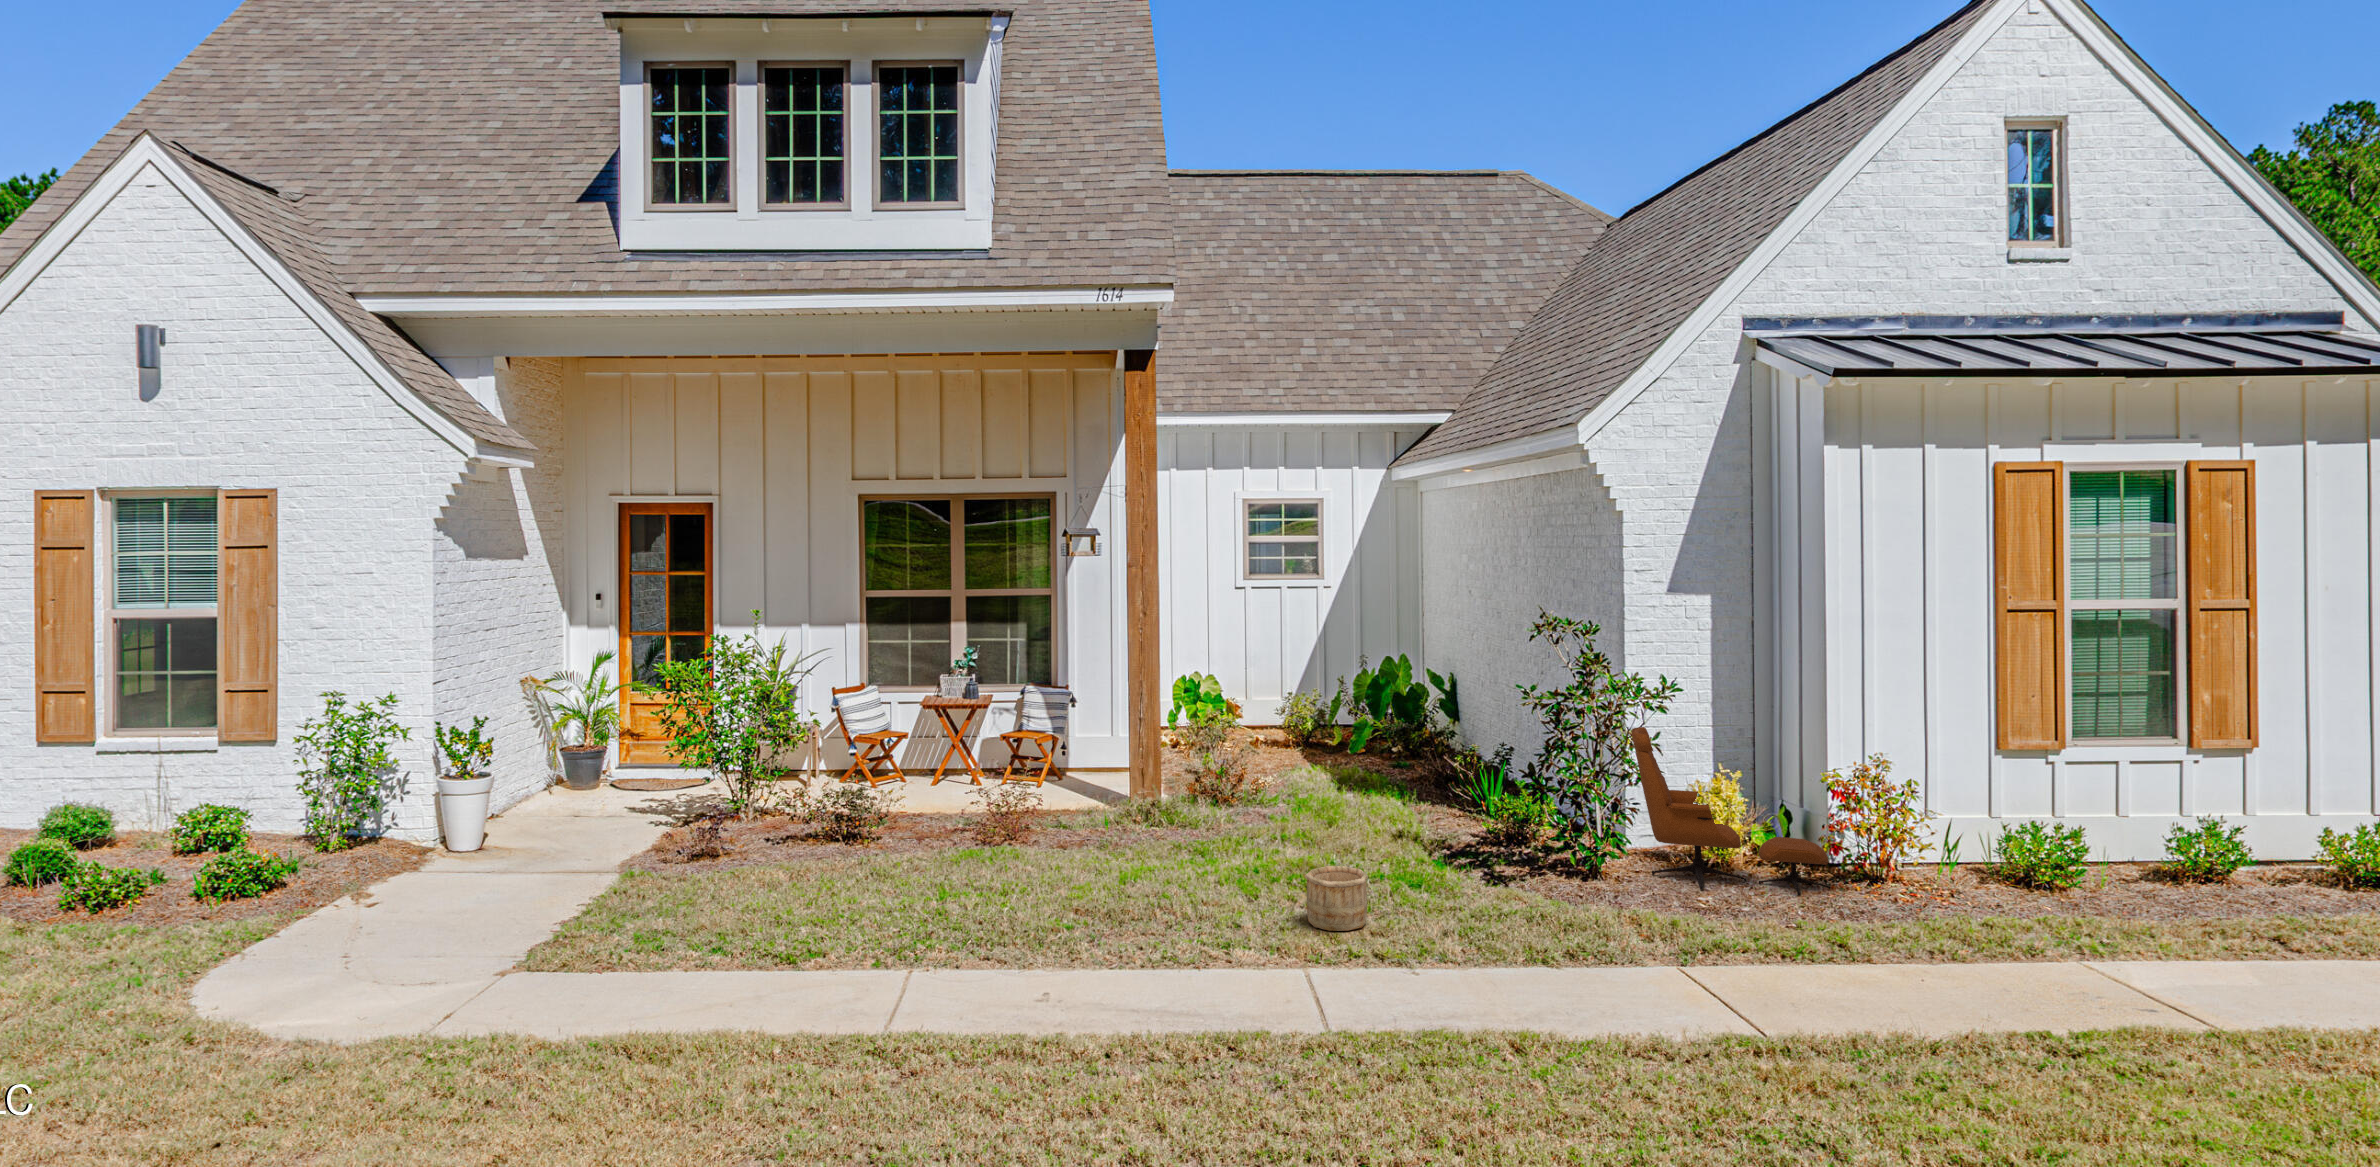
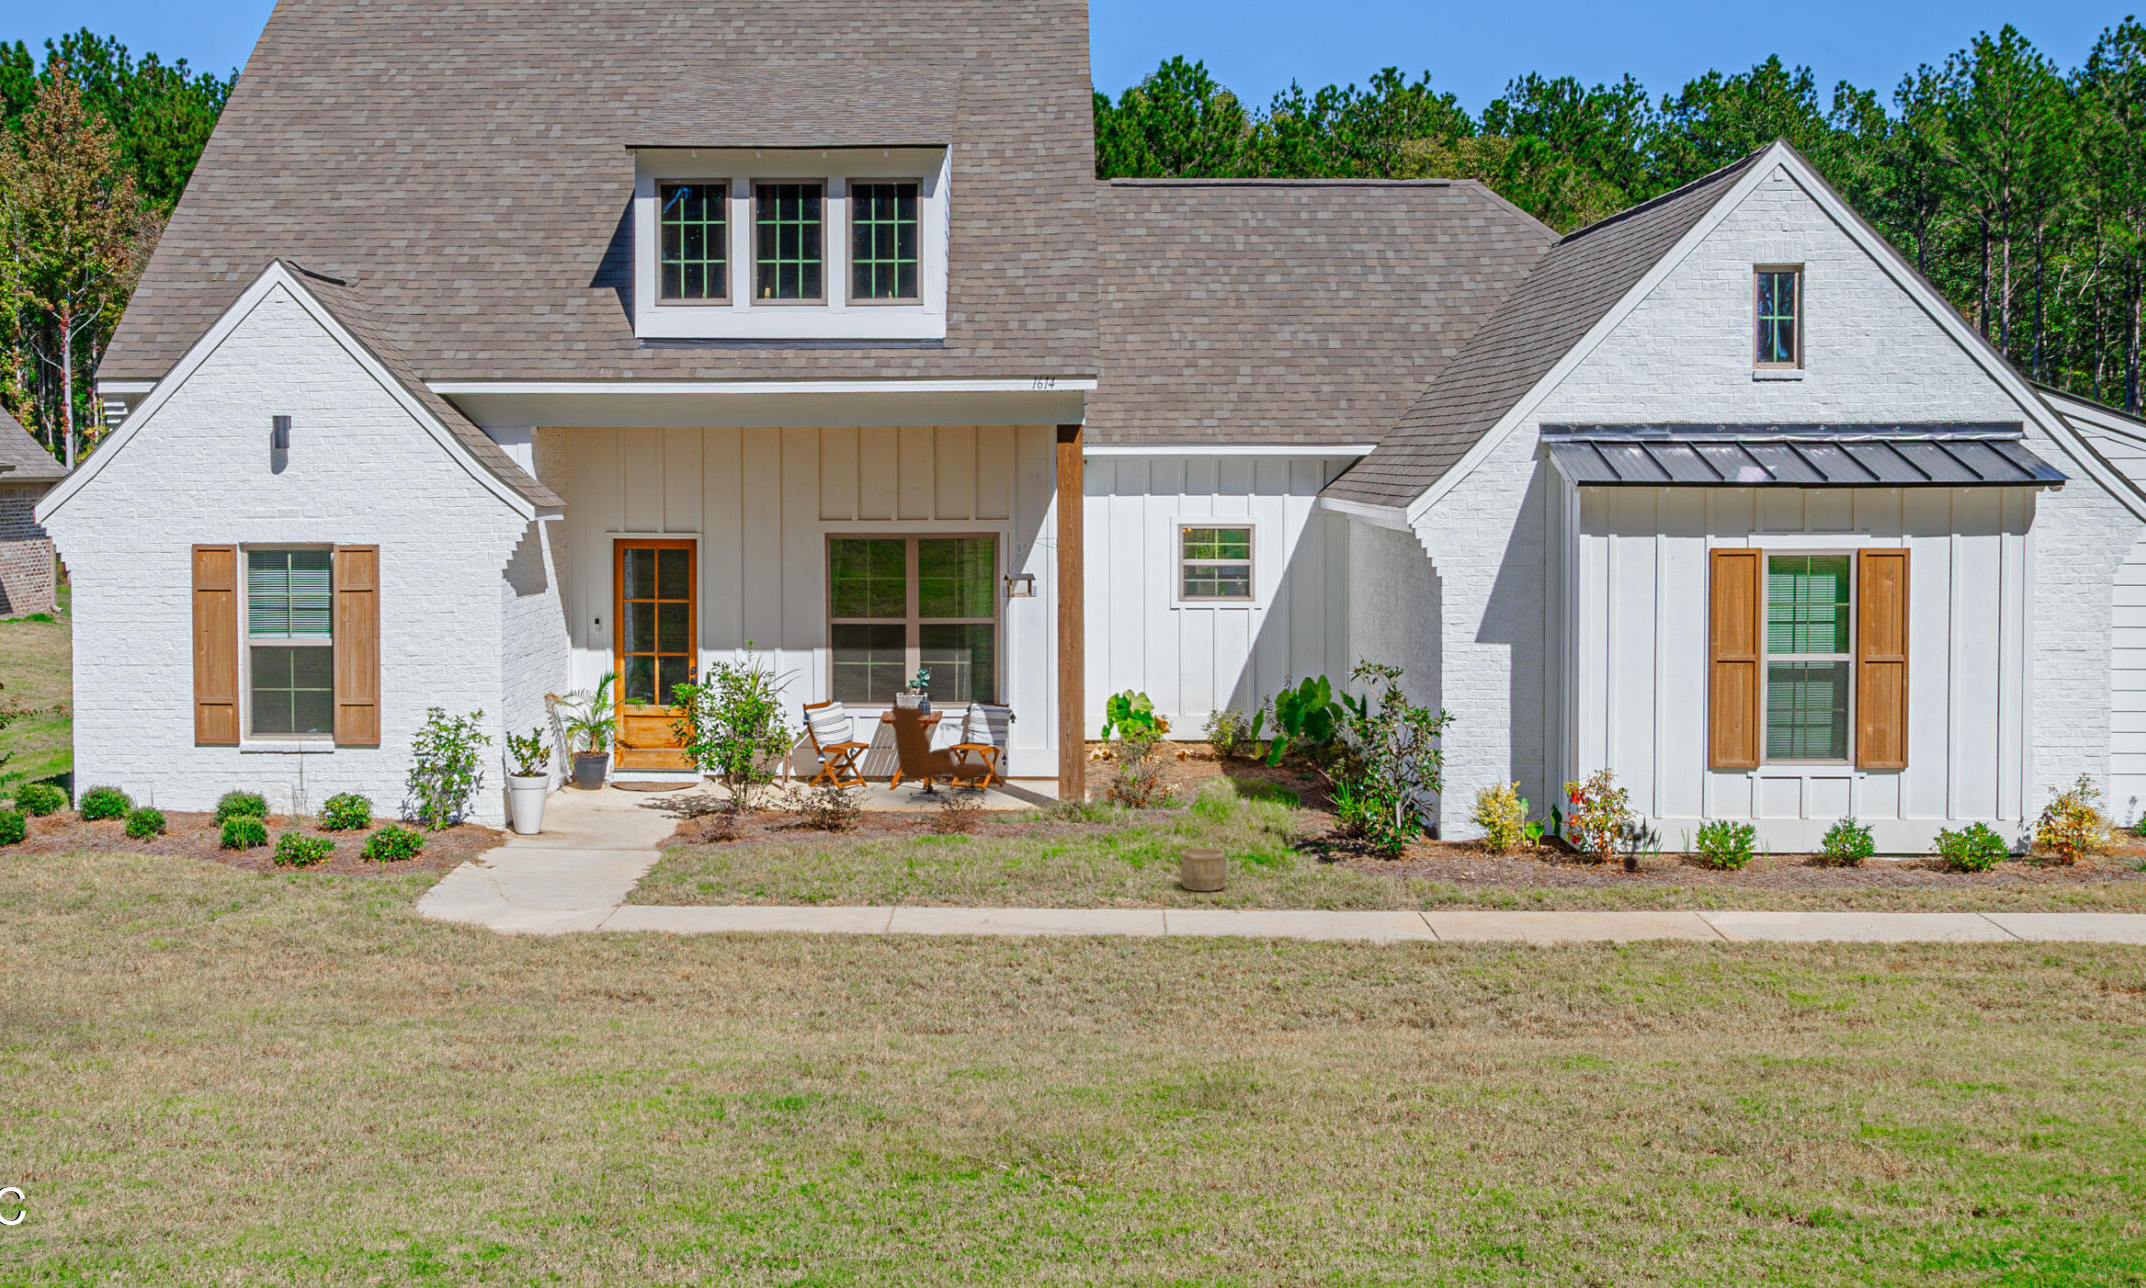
lounge chair: present [1631,727,1831,895] -> present [892,705,992,801]
potted plant: none [1832,817,1907,885] -> present [1609,823,1658,872]

